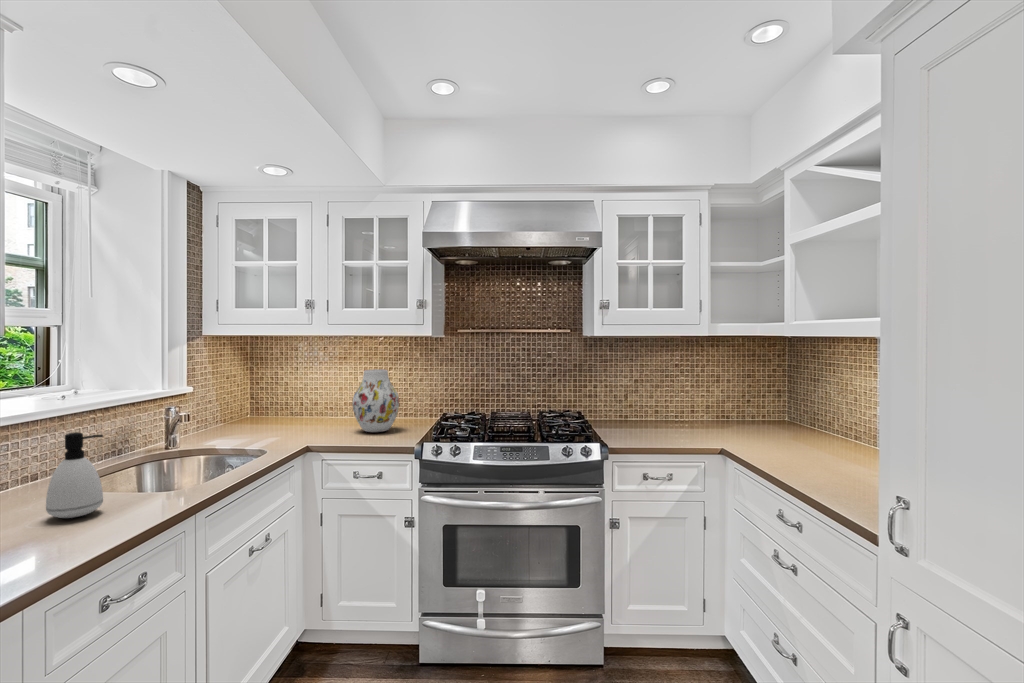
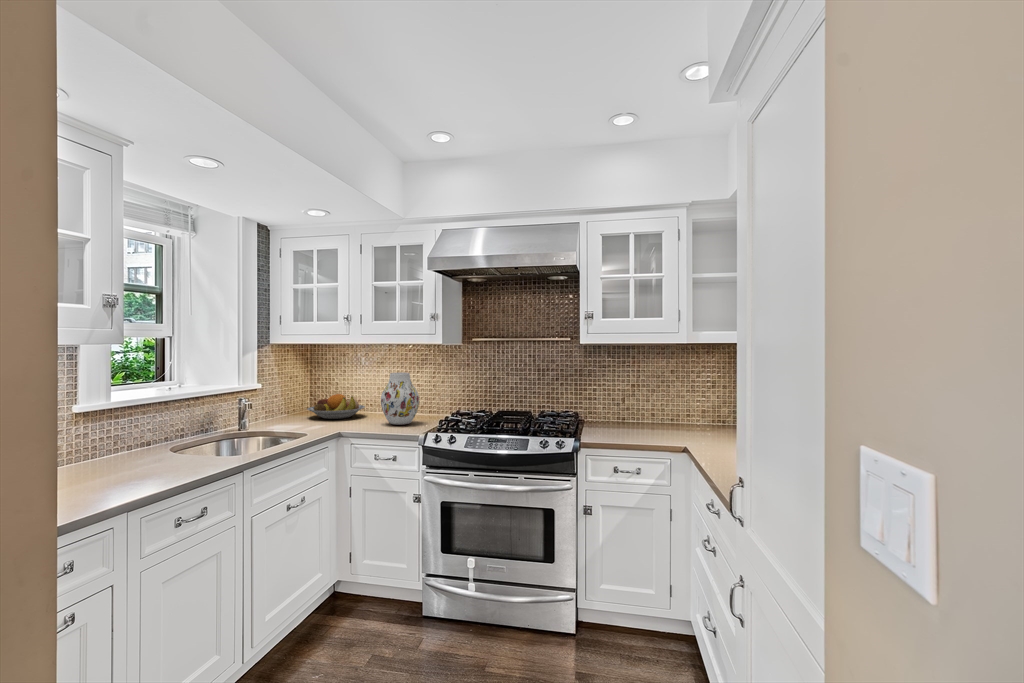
fruit bowl: none [253,397,326,427] -> present [307,394,365,419]
soap dispenser: present [46,432,103,518] -> none [157,411,191,466]

